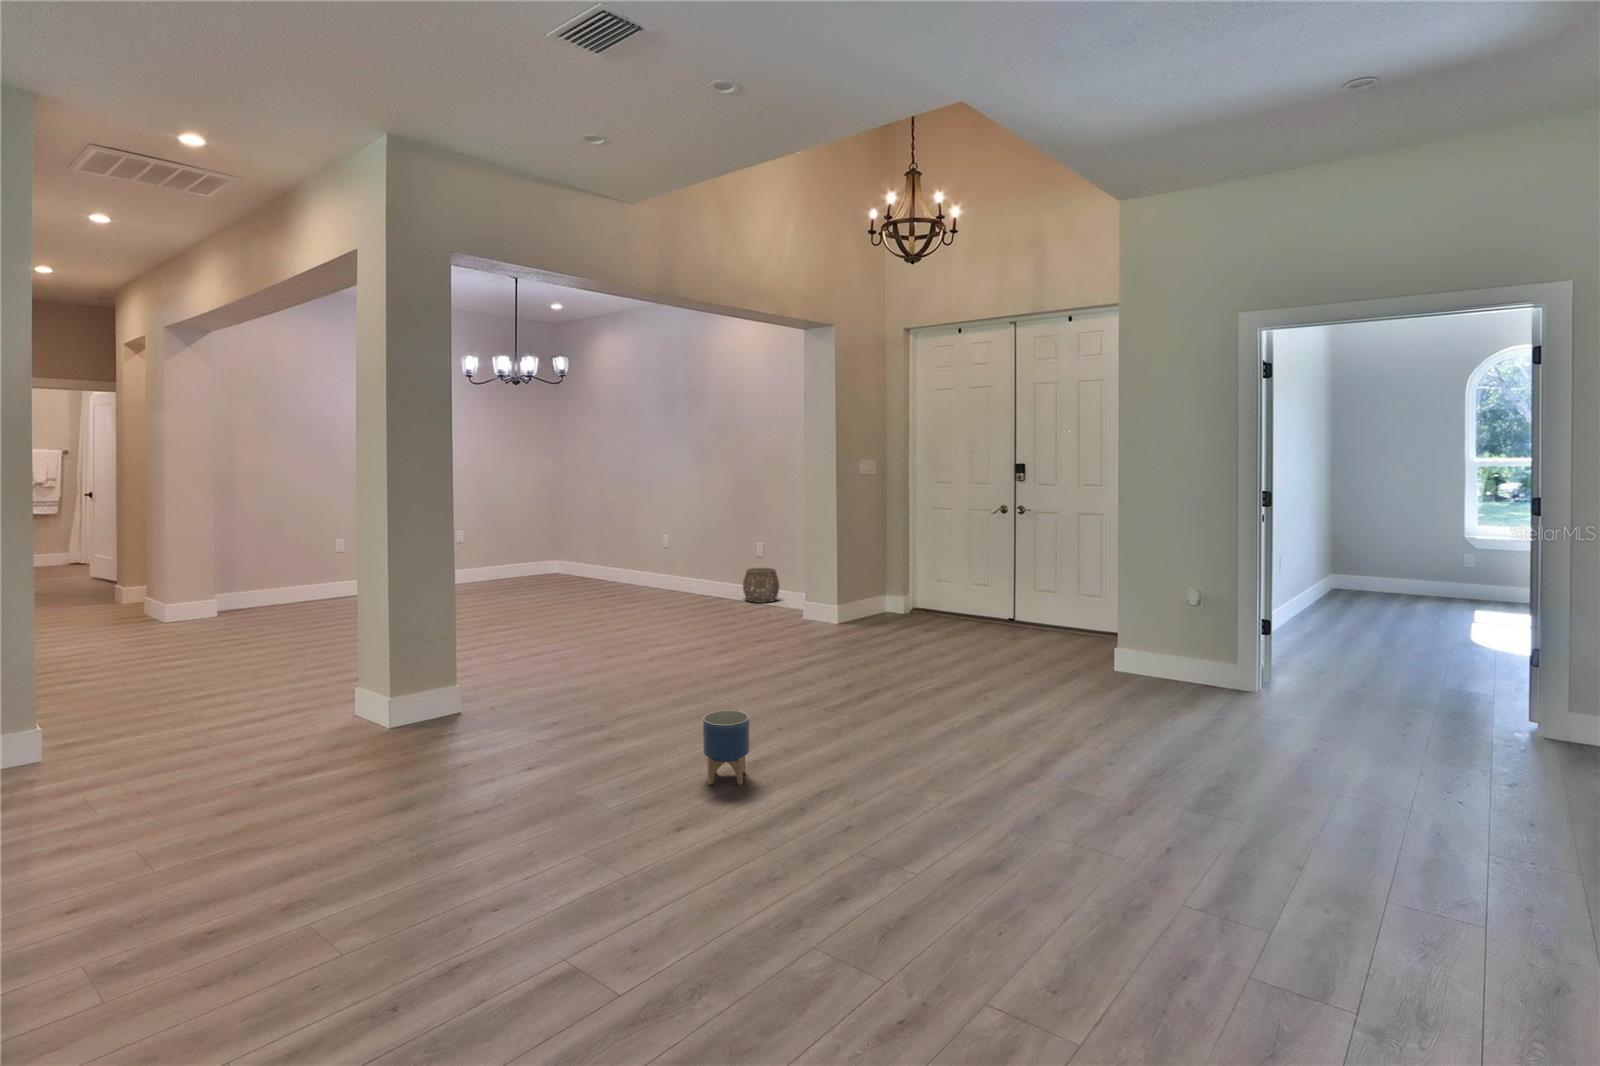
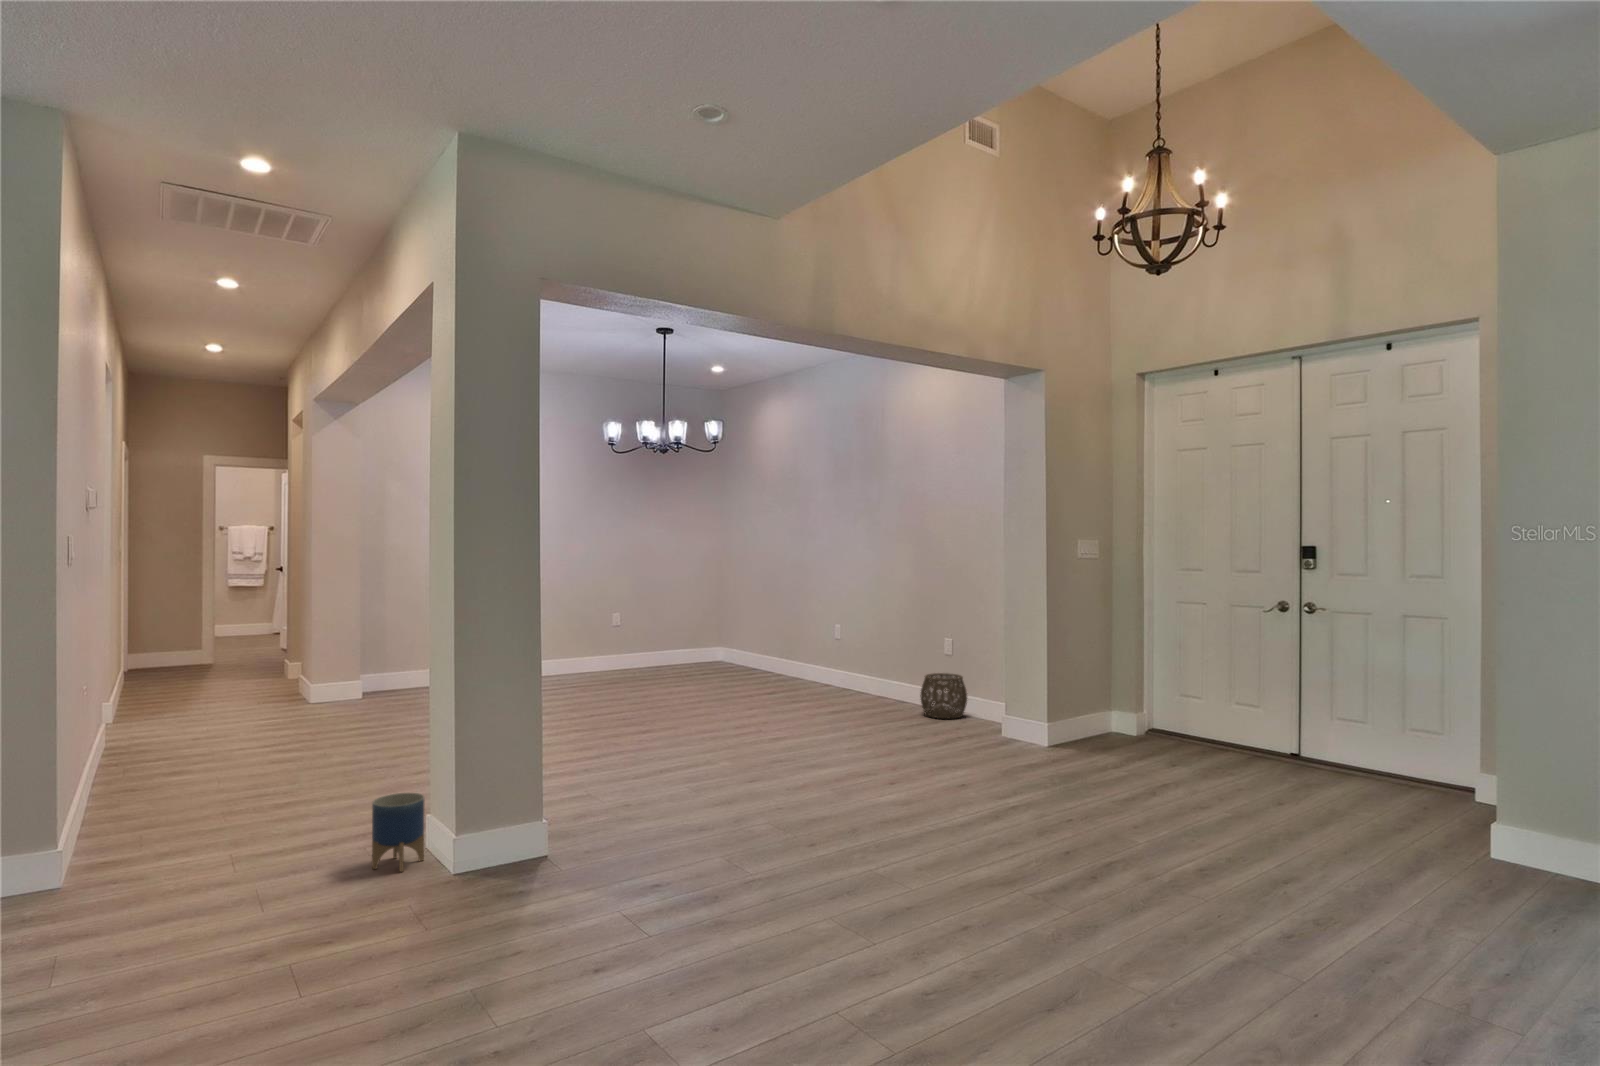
planter: present [703,710,749,785] -> present [372,793,424,872]

